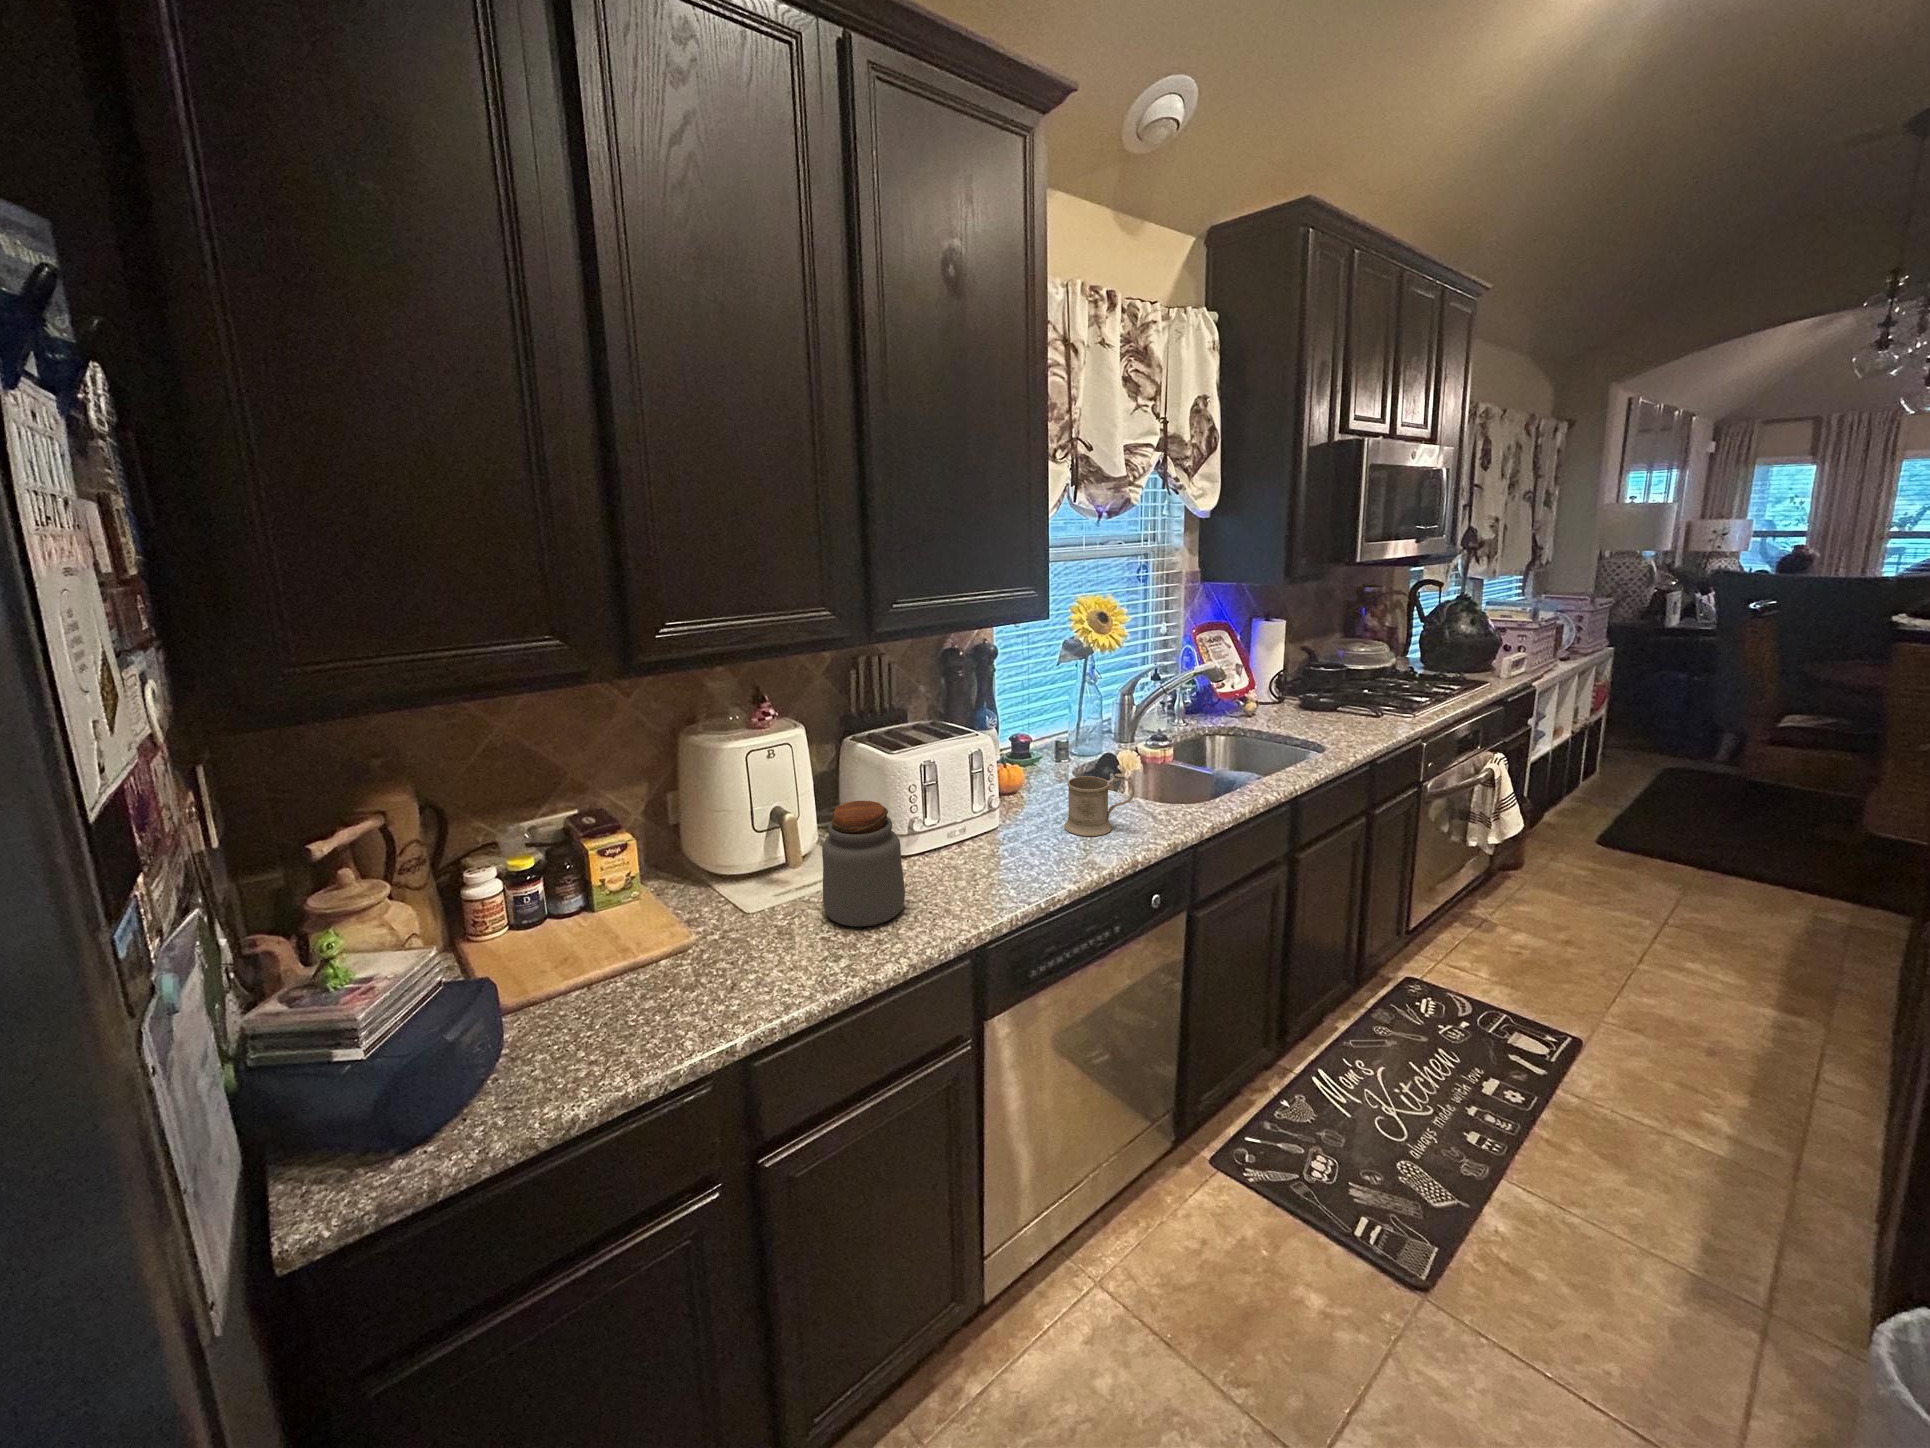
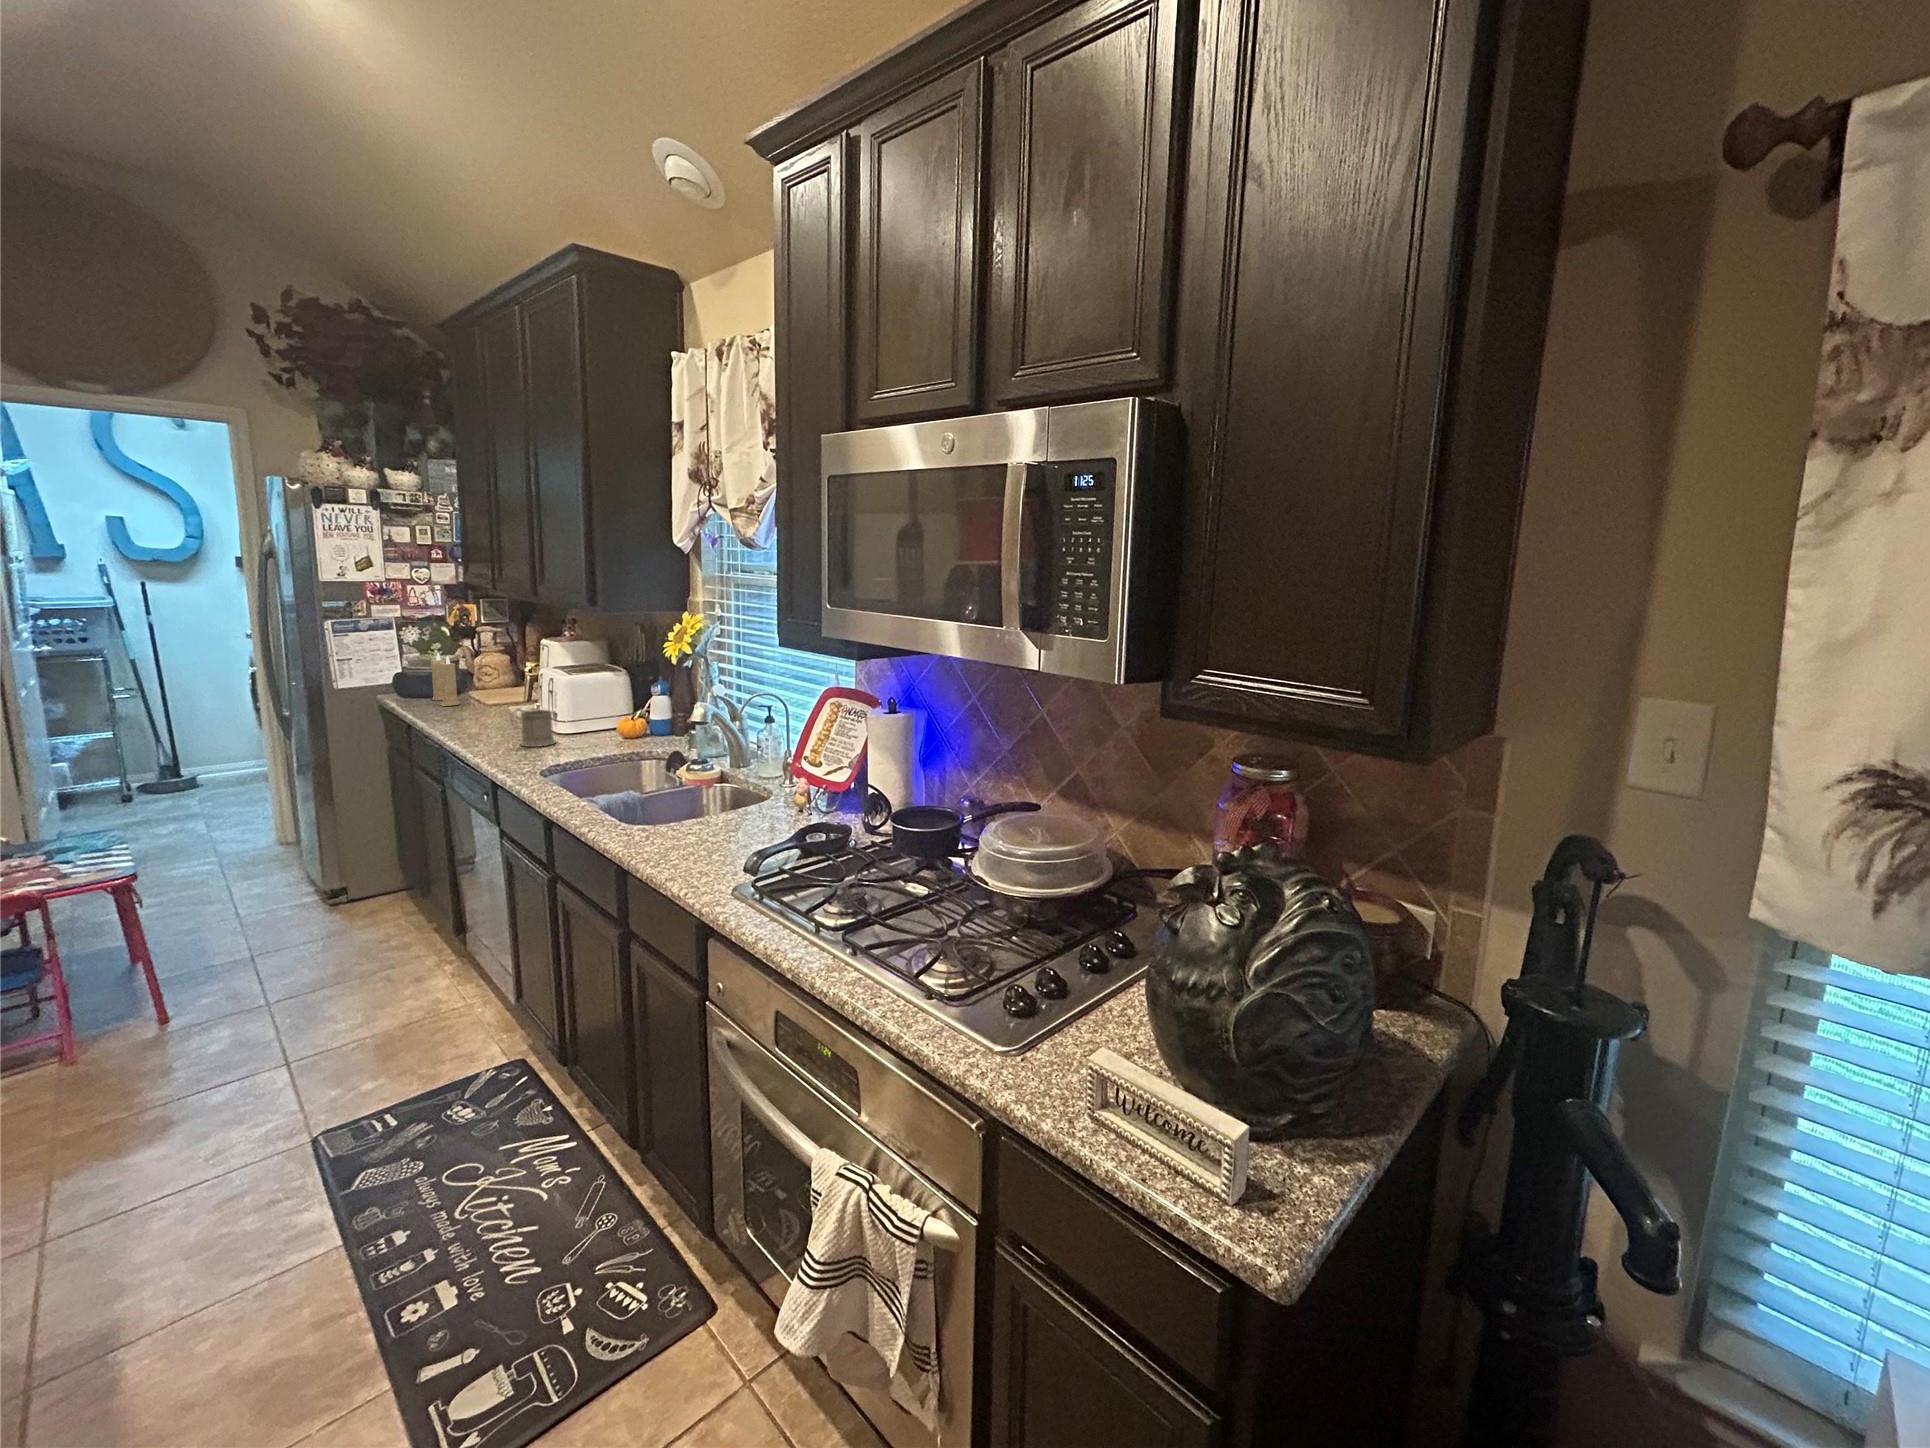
jar: present [822,801,905,926] -> none [466,663,511,717]
candle: none [581,856,746,1045] -> present [431,653,460,706]

